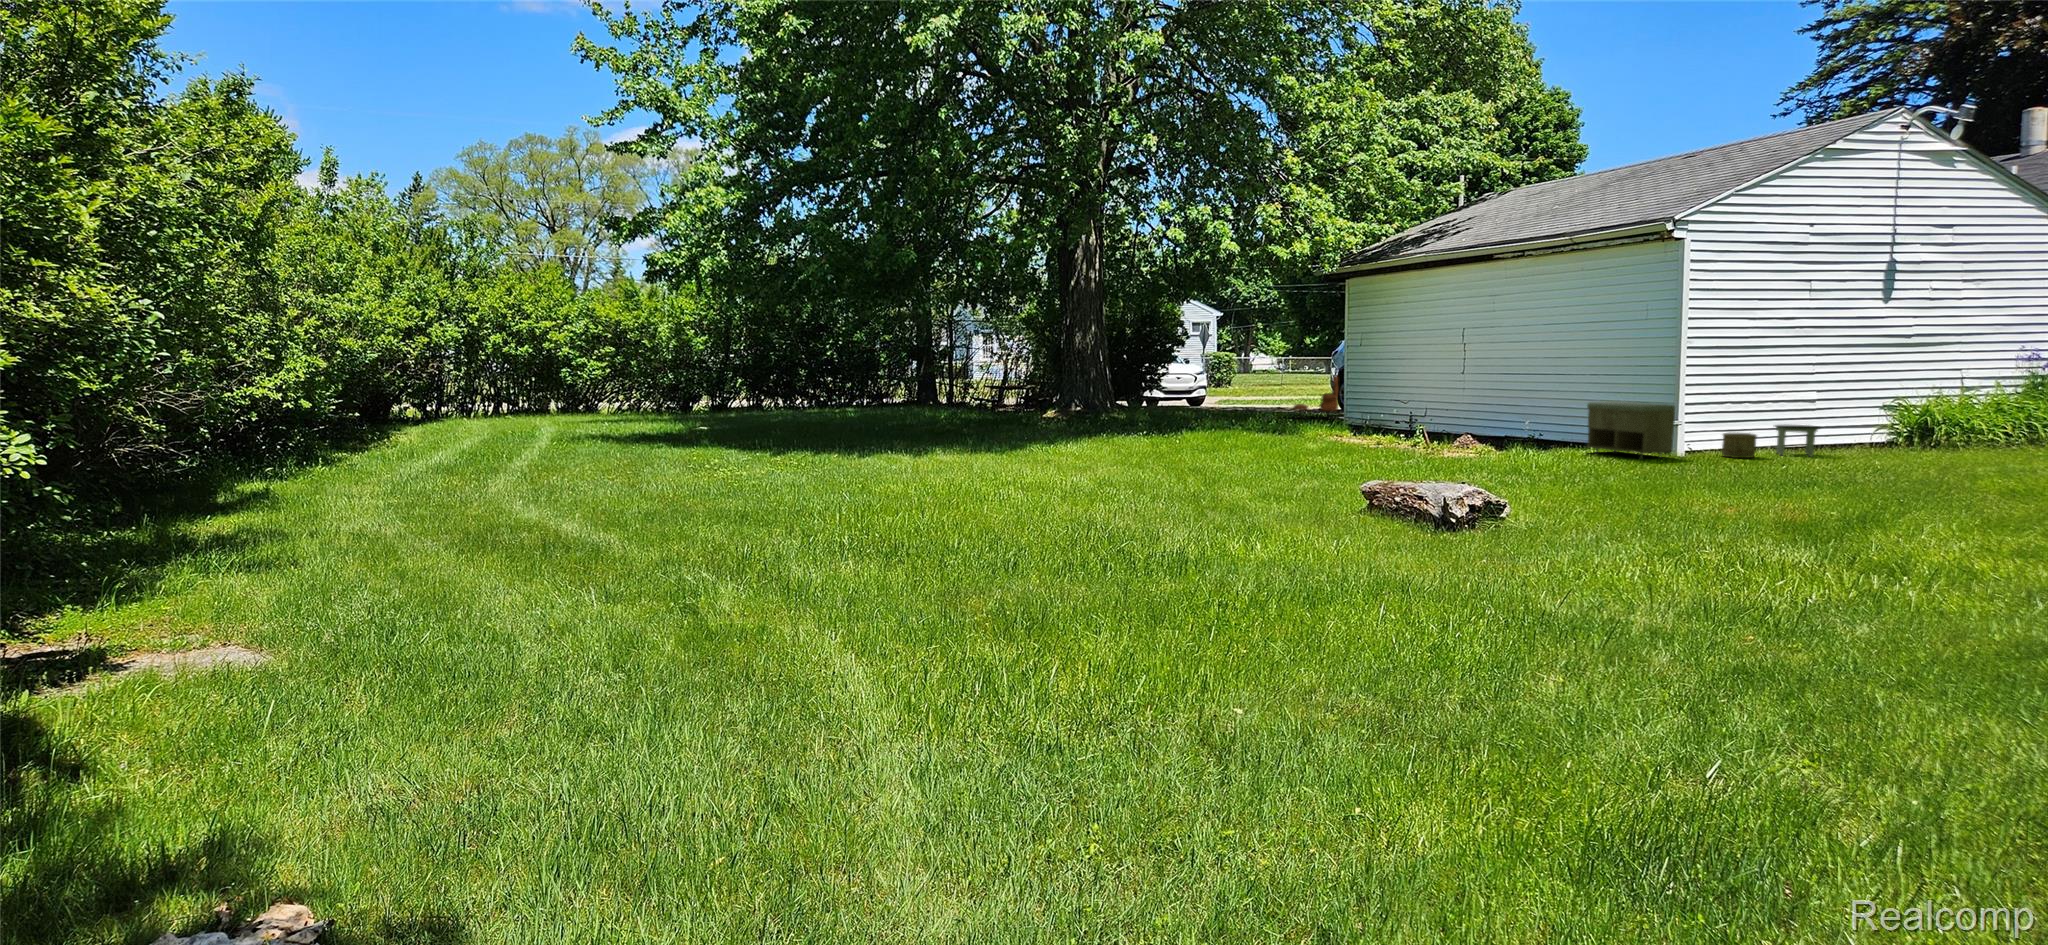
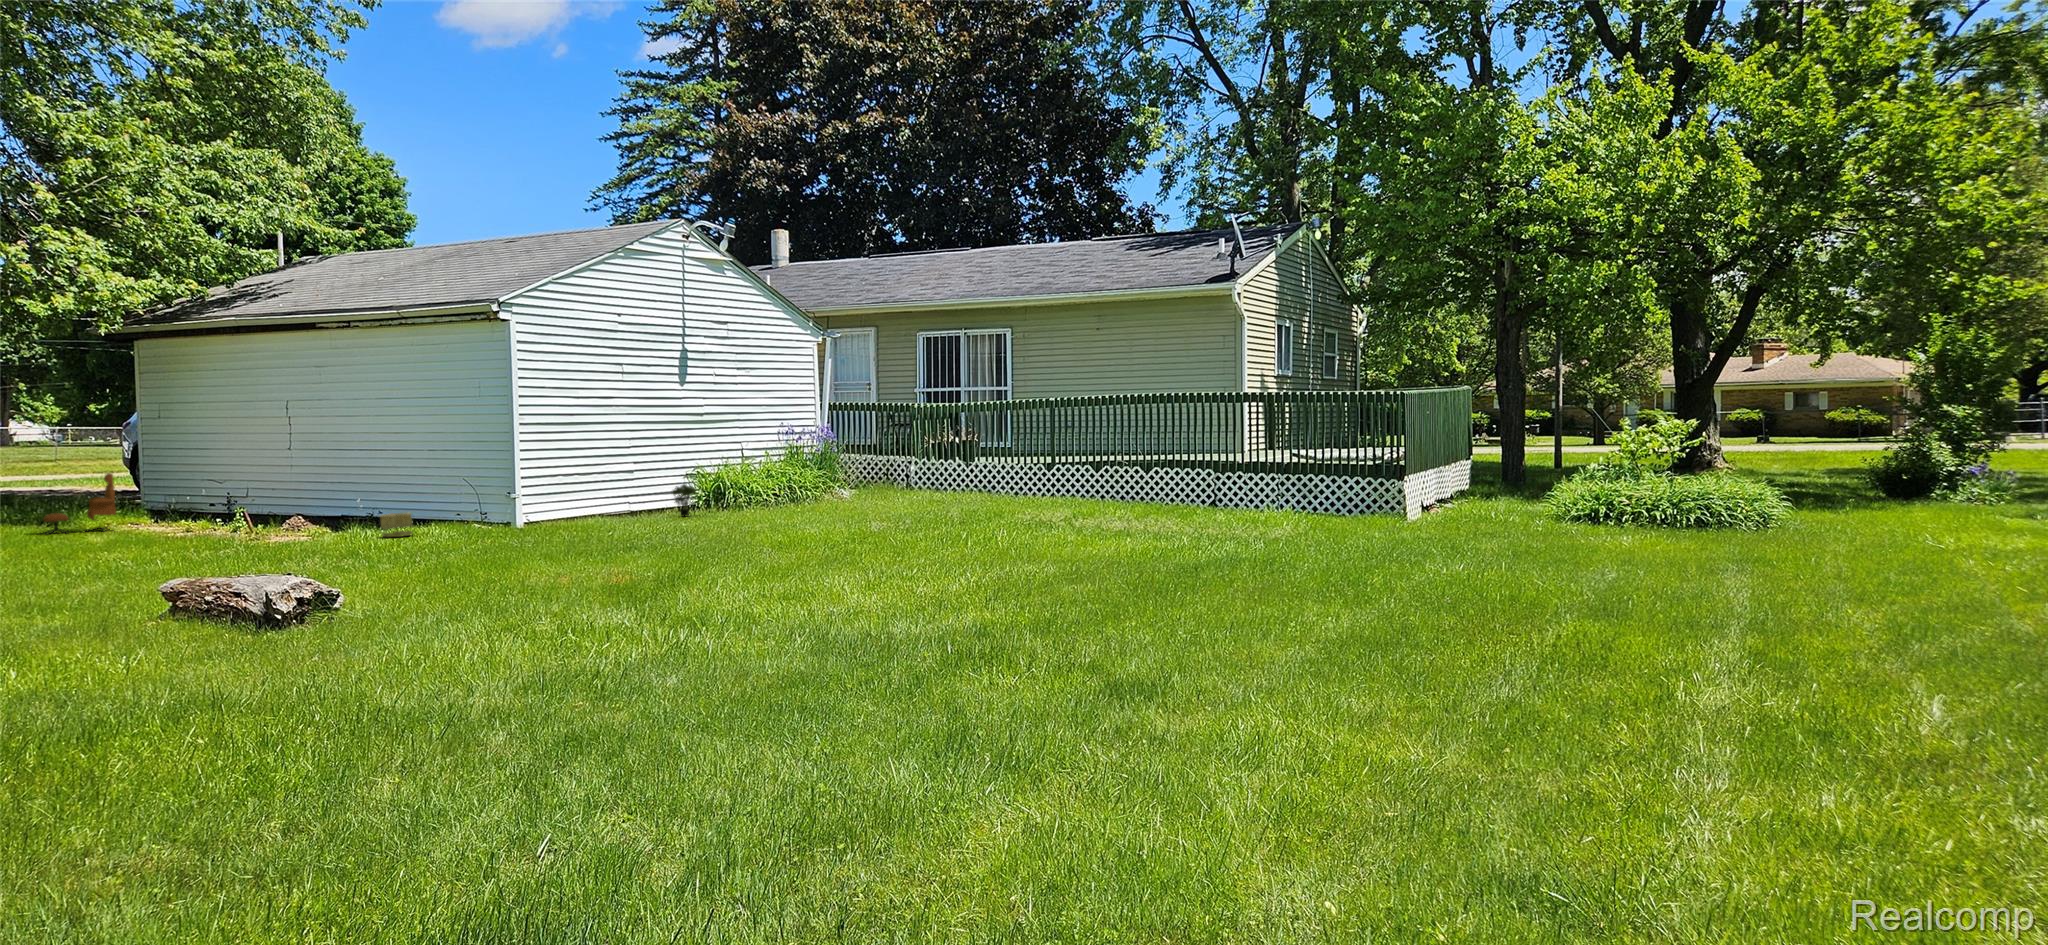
storage bench: present [1587,401,1675,458] -> none [431,484,518,540]
potted plant: none [1856,414,1894,450] -> present [673,484,696,517]
round table: present [1775,425,1820,457] -> none [605,497,642,527]
wooden bucket: present [1722,432,1757,458] -> present [380,513,413,537]

